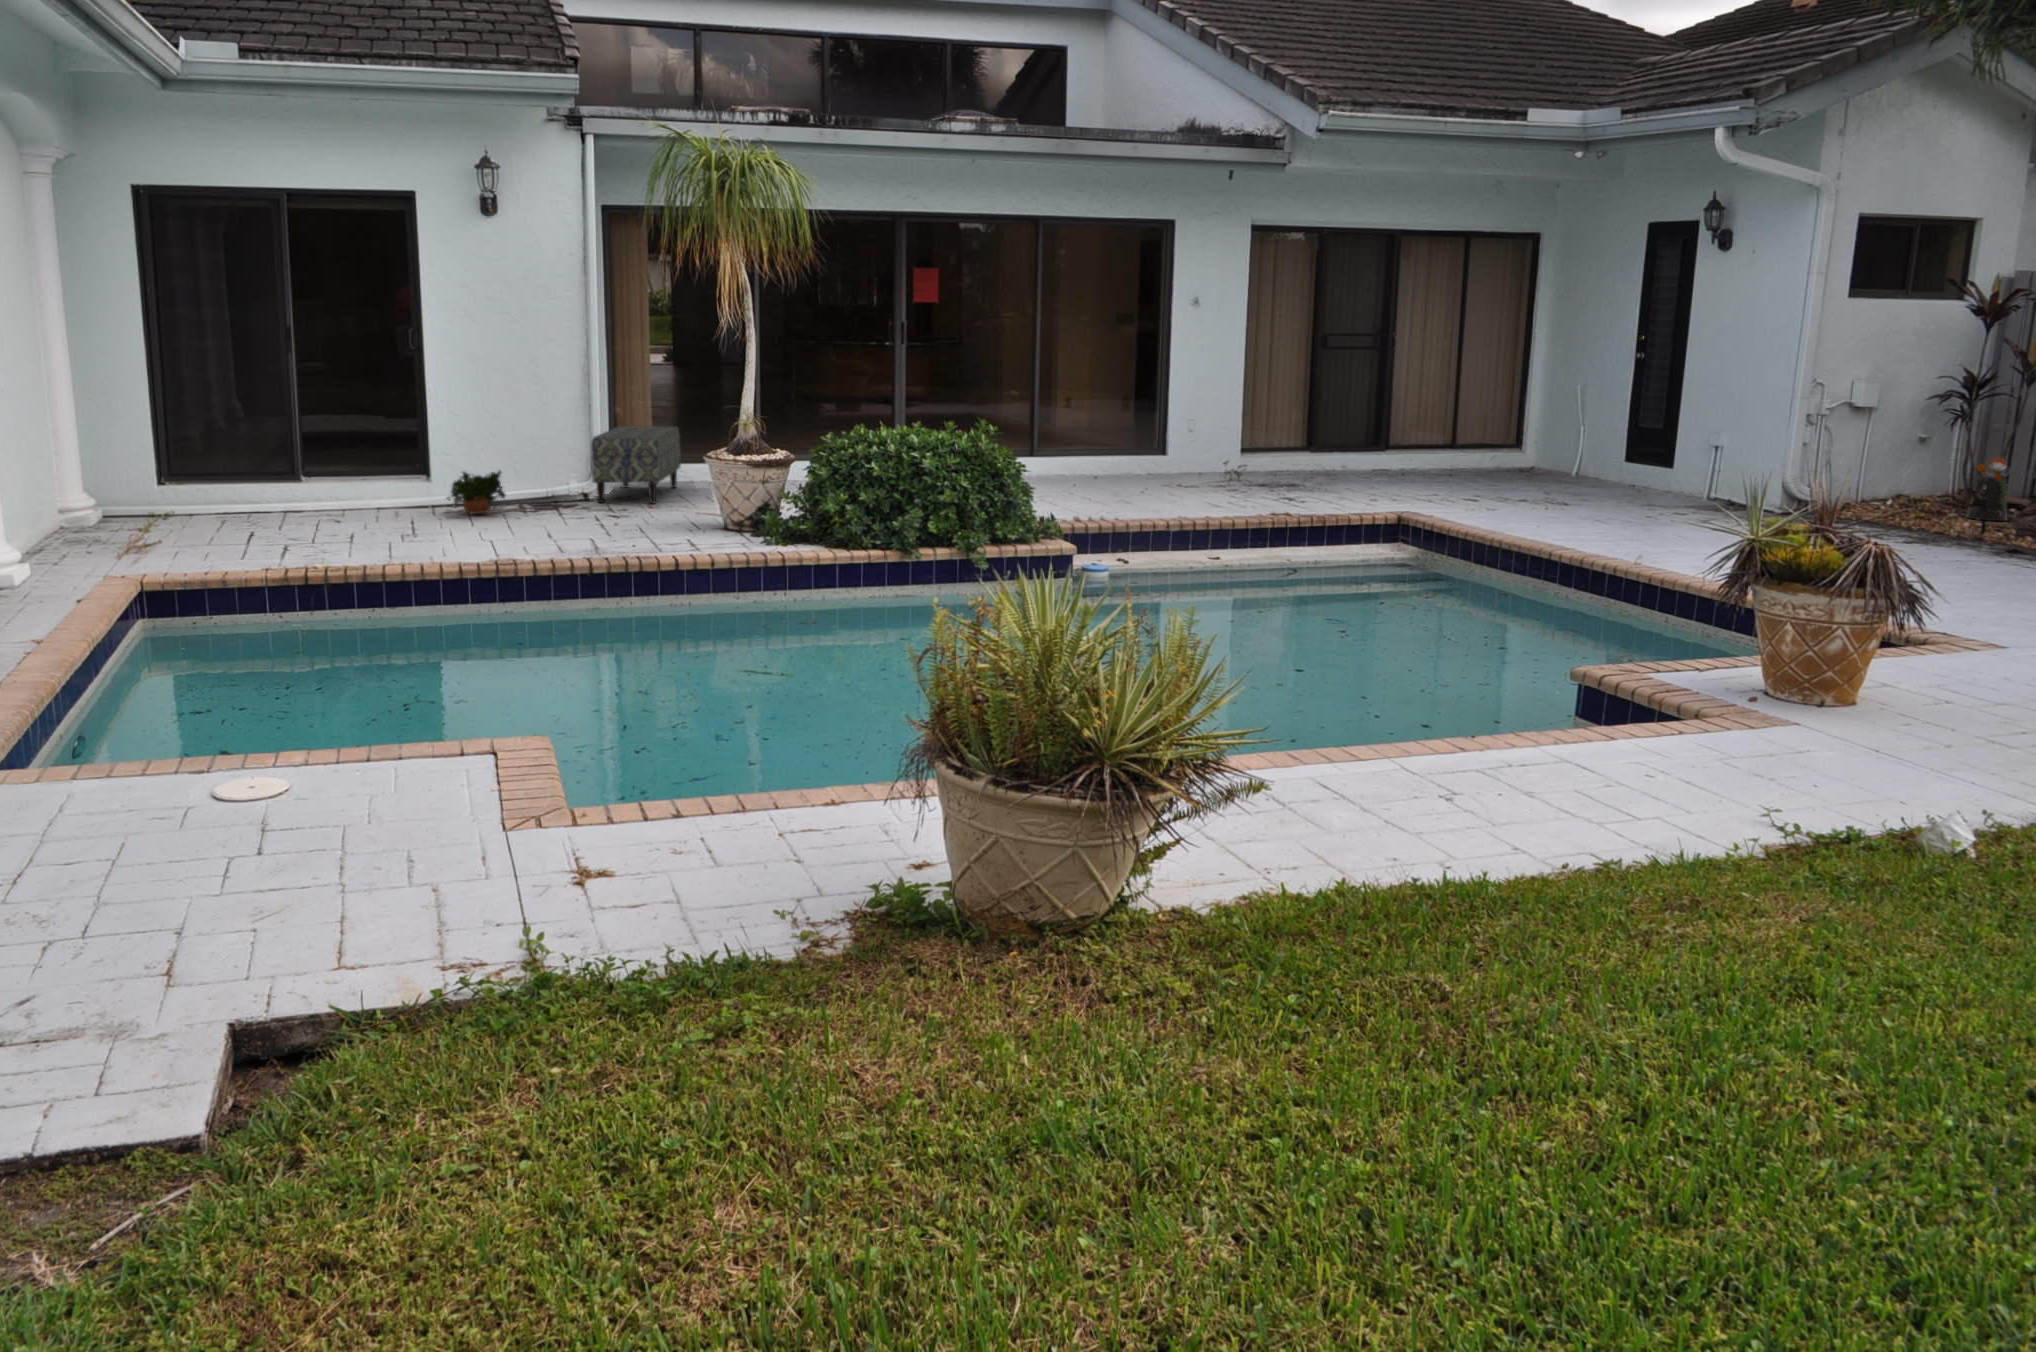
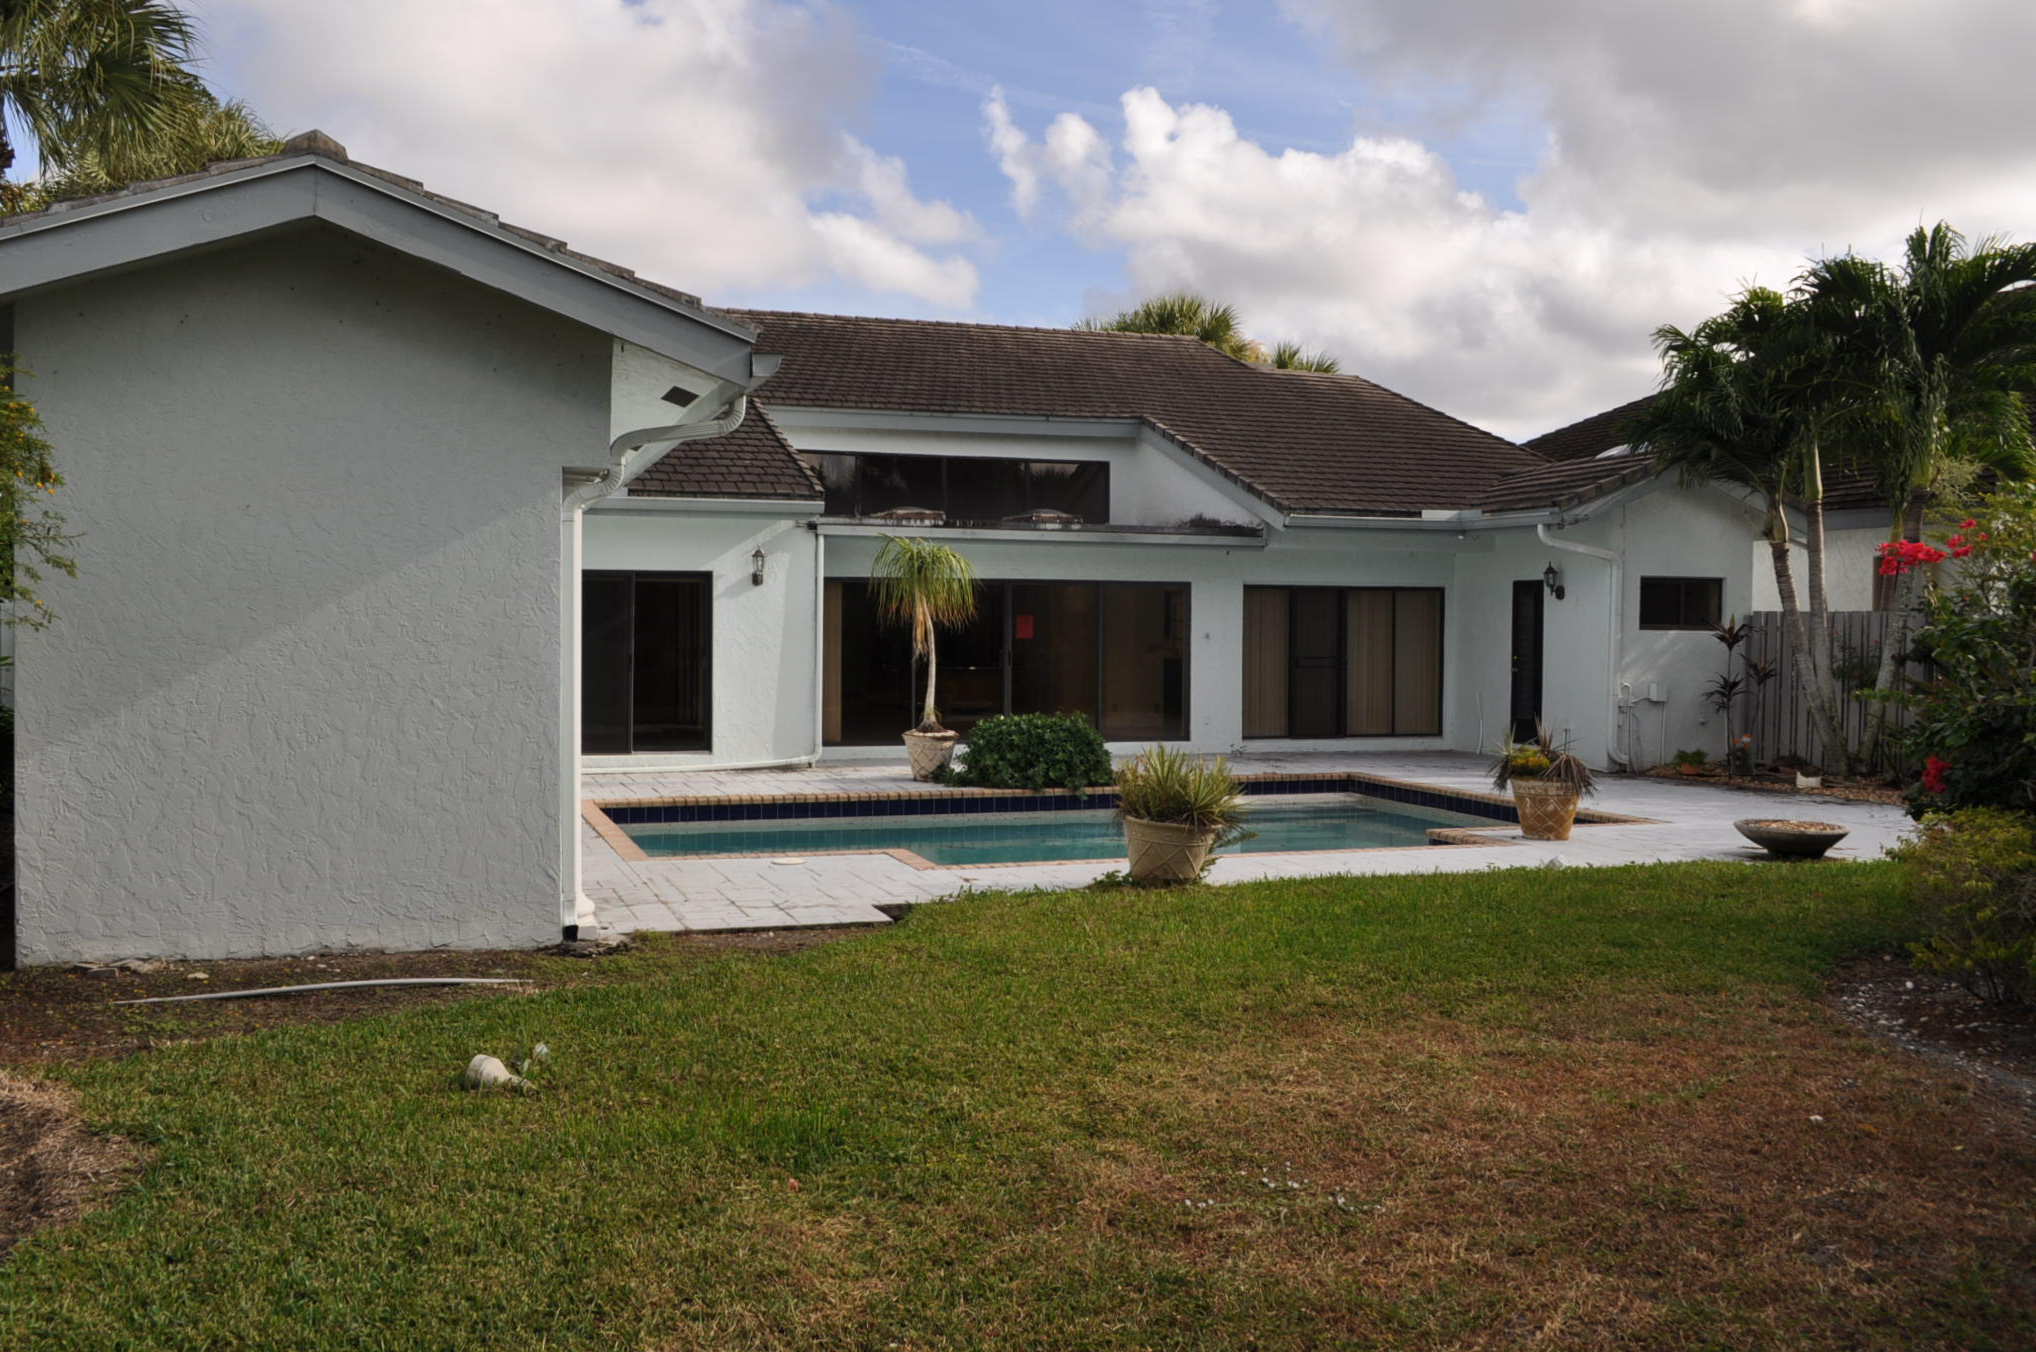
bench: present [591,426,681,504] -> none [815,721,864,770]
potted plant: present [447,471,505,513] -> present [1671,748,1709,774]

